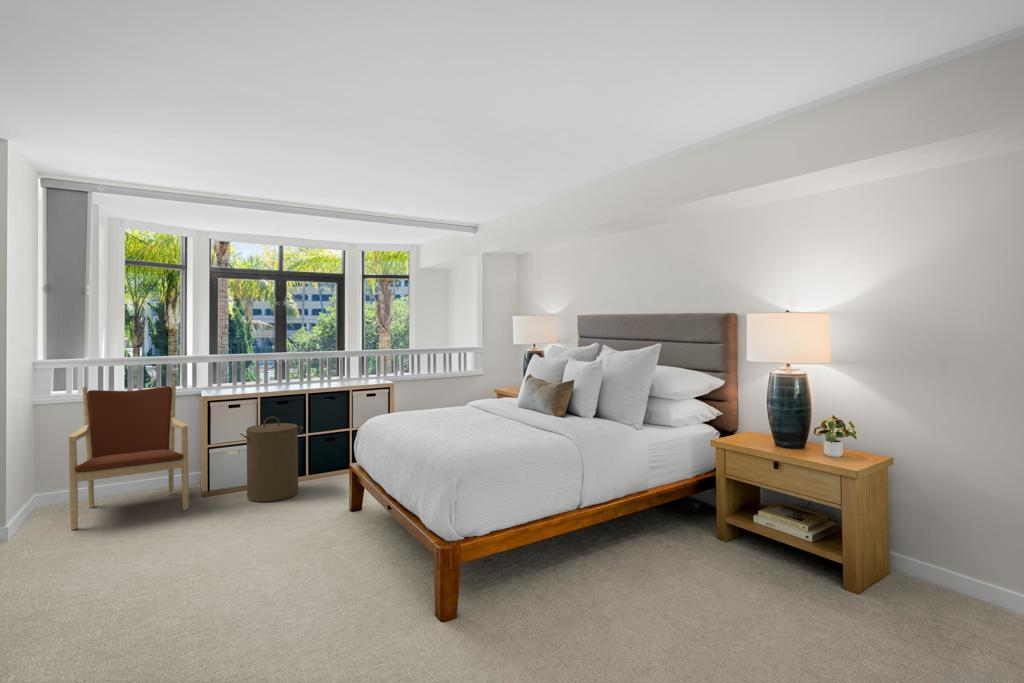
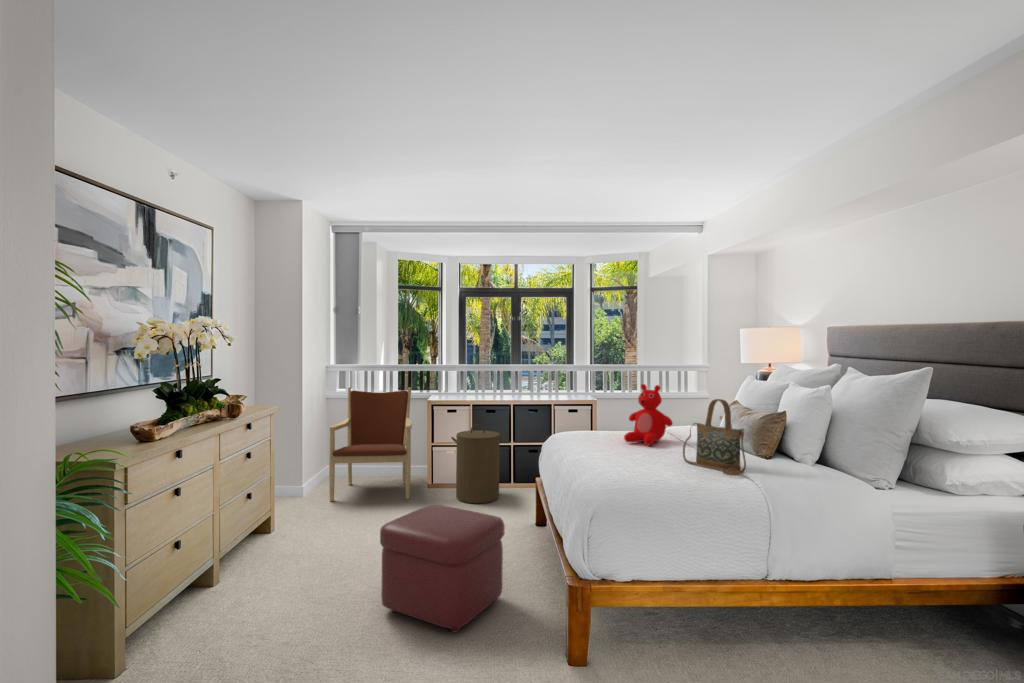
teddy bear: none [445,364,485,418] -> present [624,384,672,445]
handbag: none [505,372,557,433] -> present [683,399,746,476]
ottoman: none [215,501,353,624] -> present [380,505,505,633]

